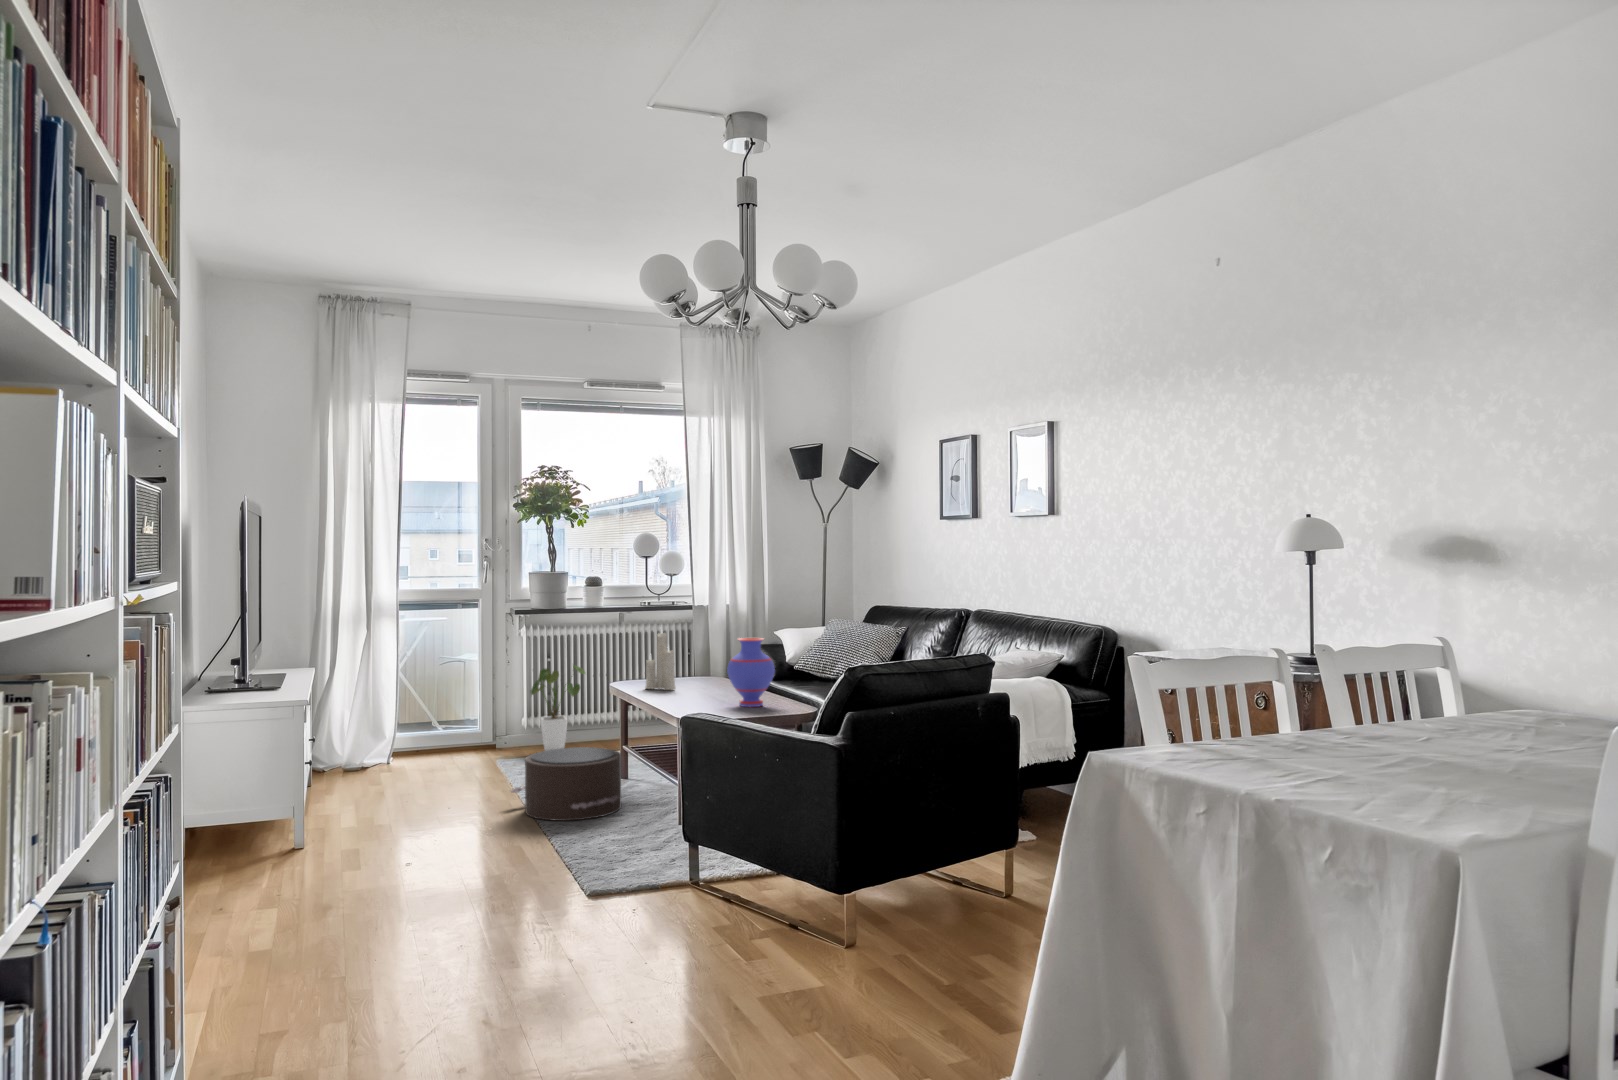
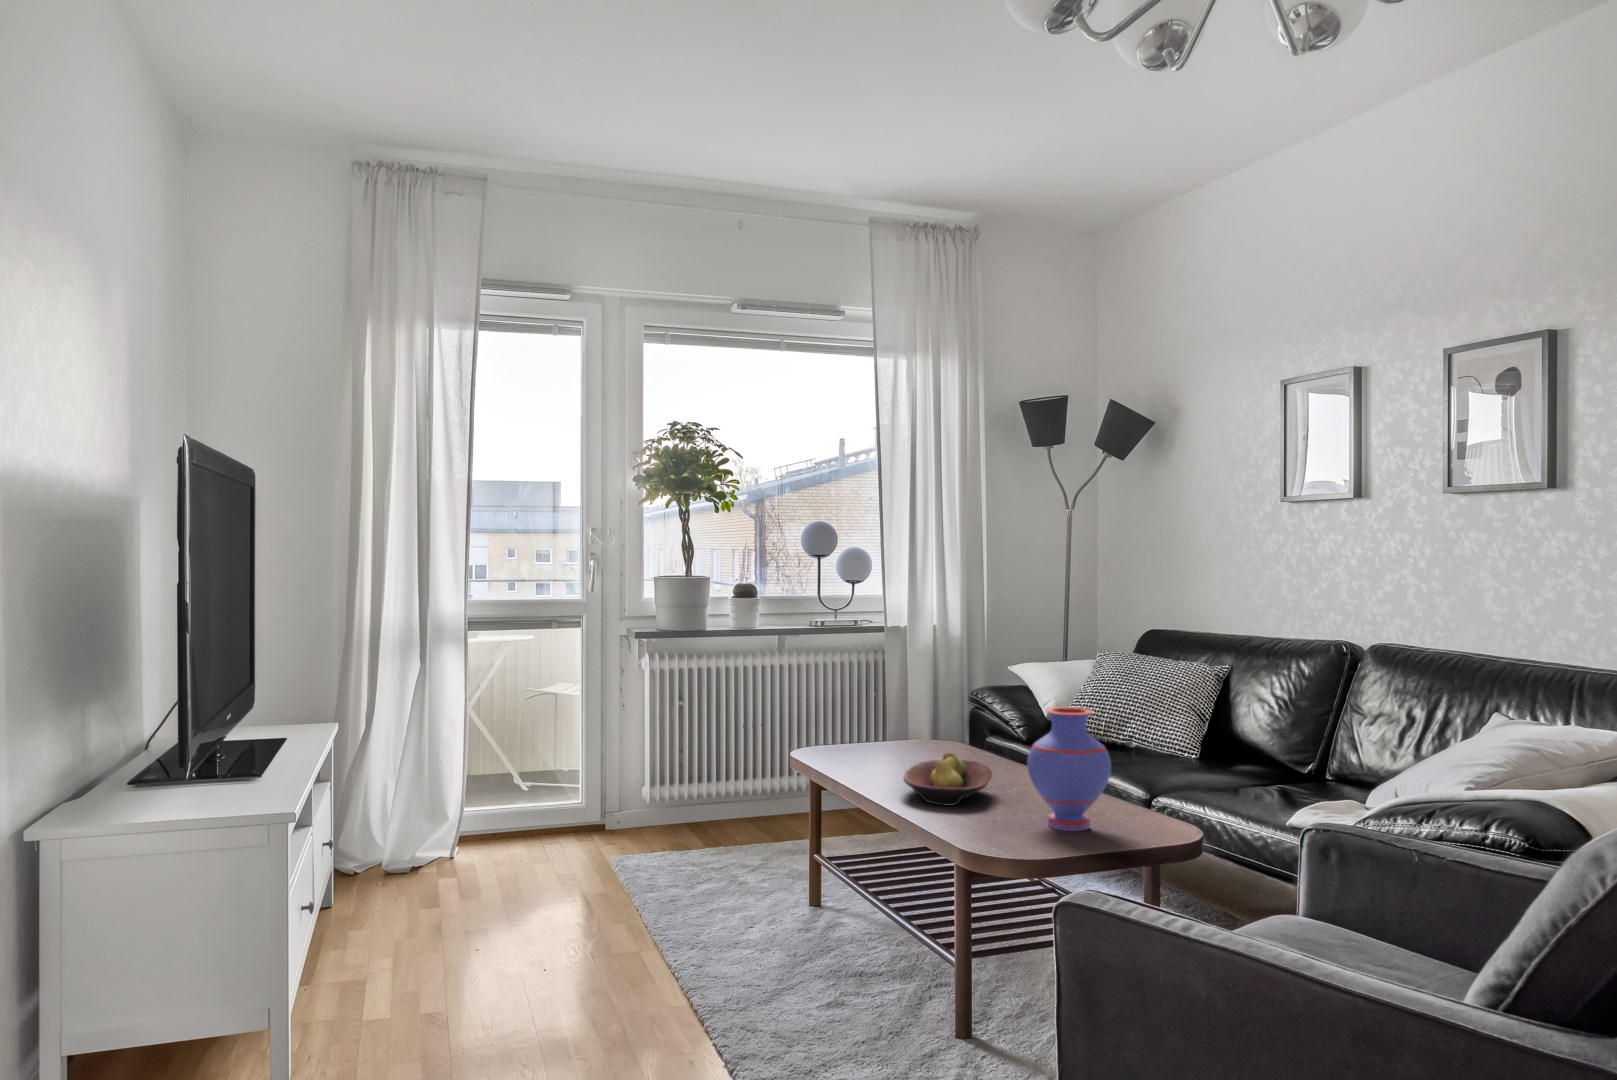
candle: present [645,633,675,690] -> none [852,665,902,776]
house plant: present [531,665,585,751] -> none [656,710,736,848]
fruit bowl: none [665,671,723,701] -> present [904,752,992,806]
pouf: present [511,747,622,821] -> none [646,872,841,1014]

